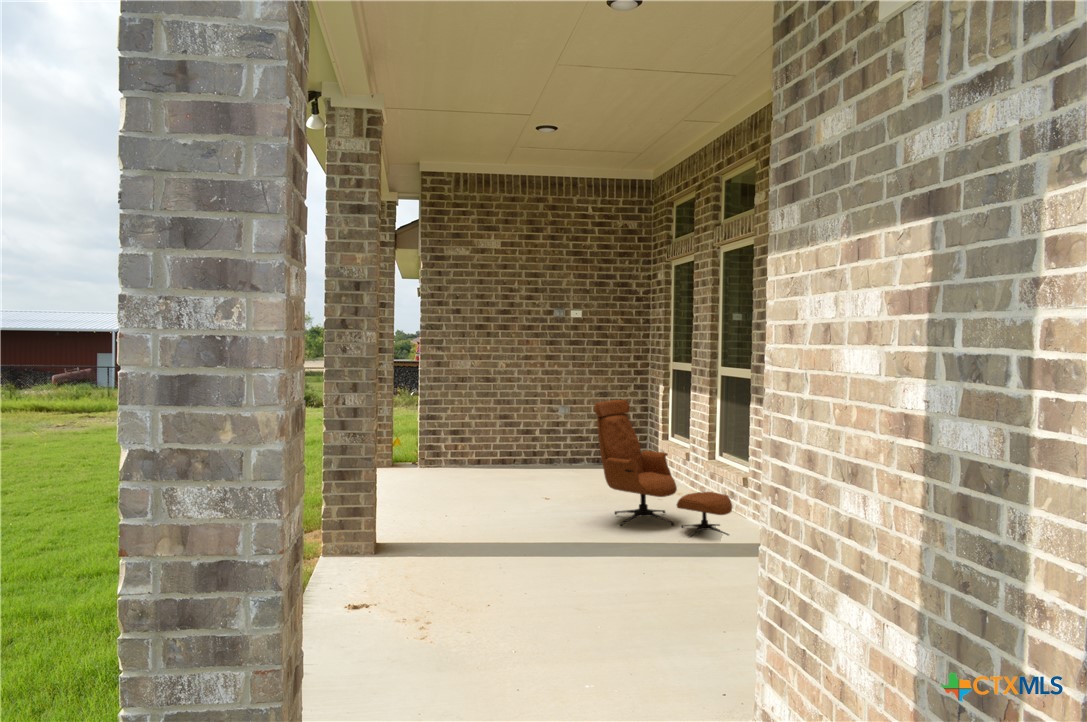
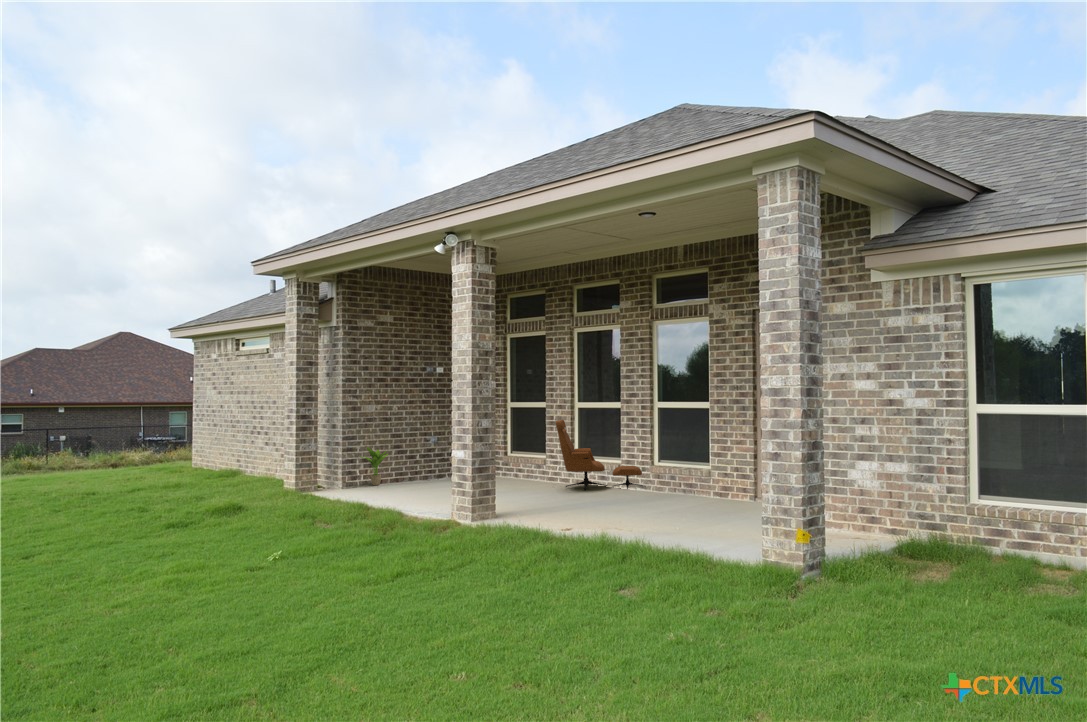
potted plant: none [441,415,484,467] -> present [361,447,388,485]

